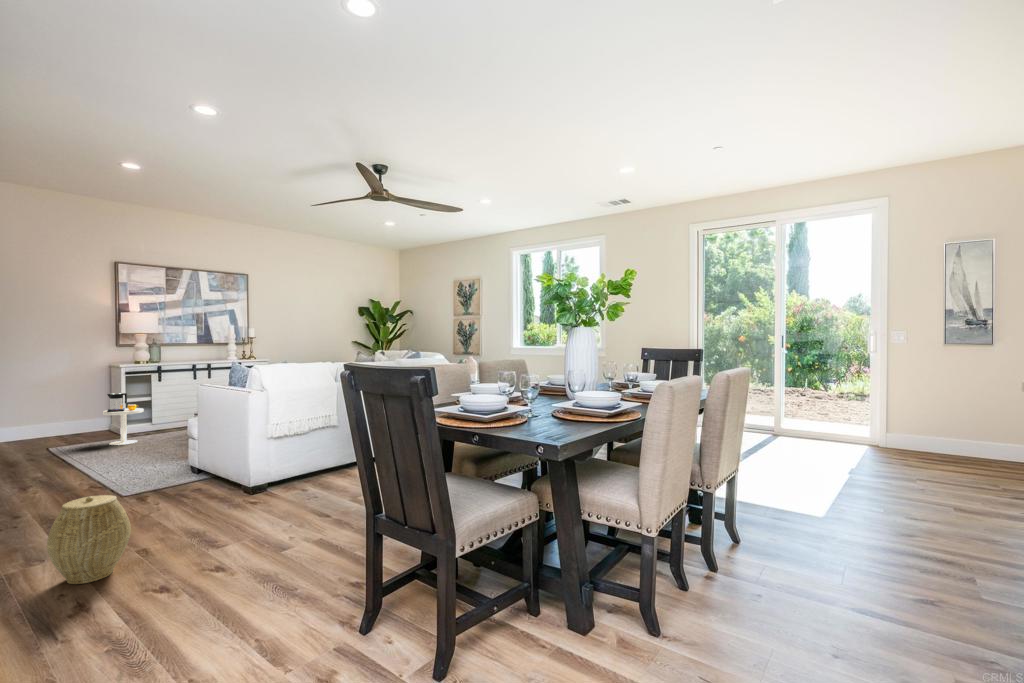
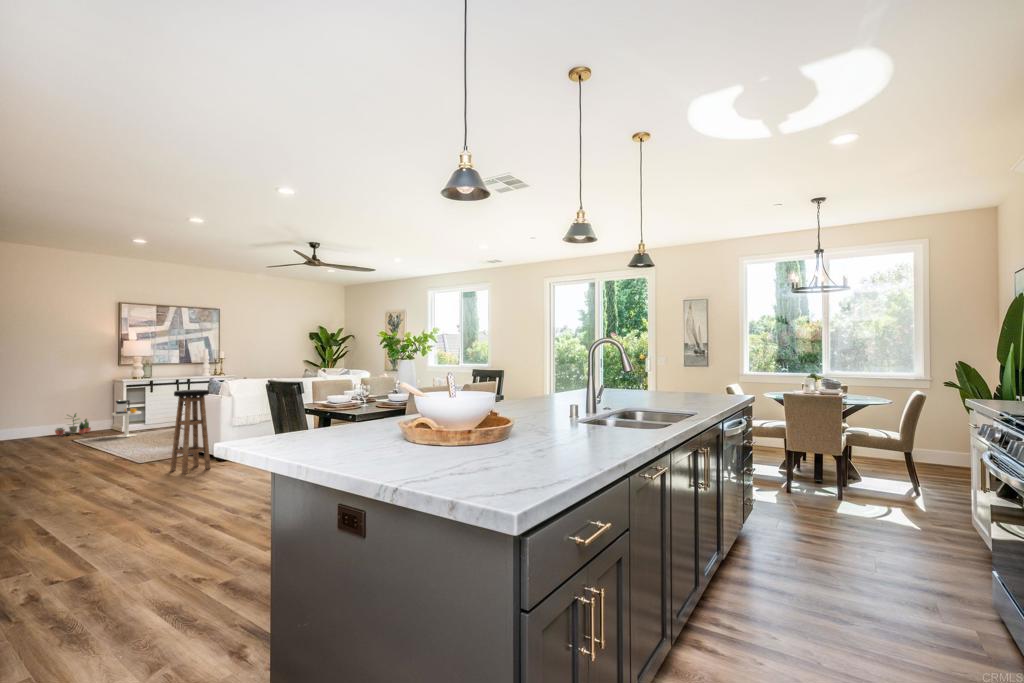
bar stool: none [166,378,233,524] -> present [170,390,210,474]
potted plant: none [28,410,80,442] -> present [55,414,91,436]
woven basket: present [47,495,131,584] -> none [116,451,157,495]

